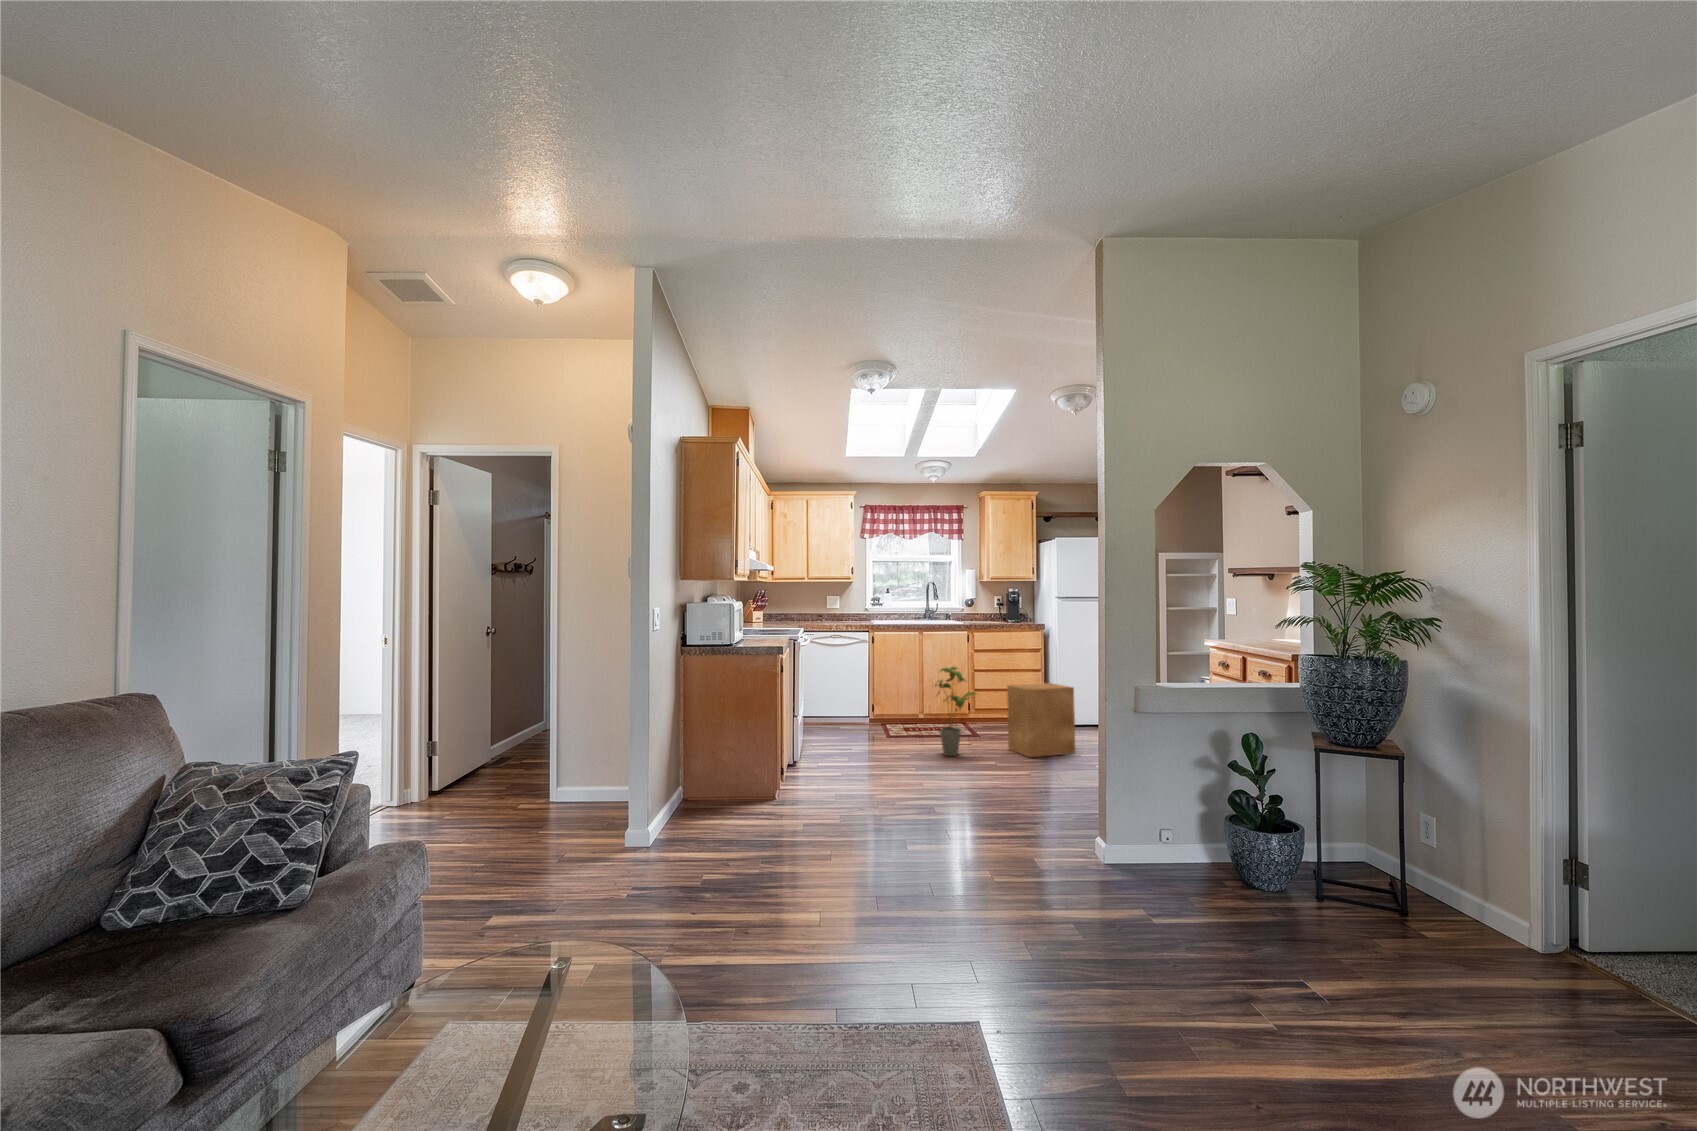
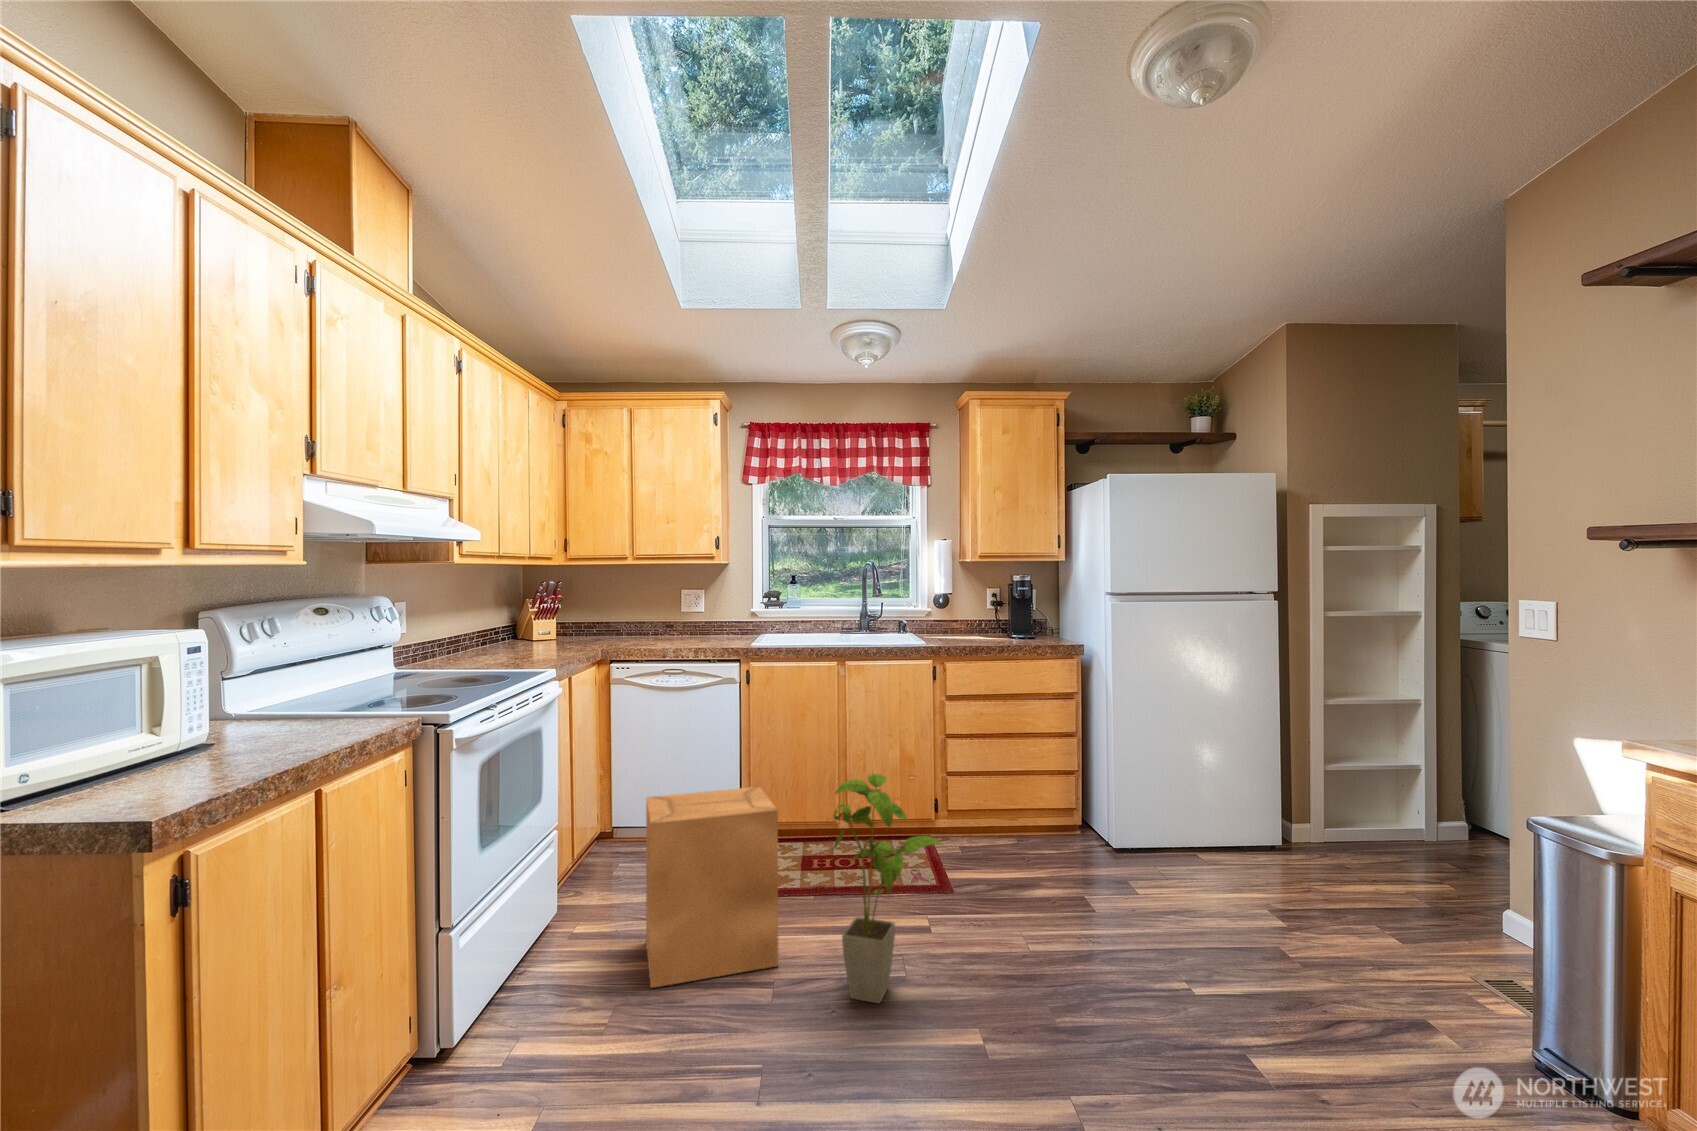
cardboard box: present [1007,683,1075,757] -> present [646,787,778,988]

